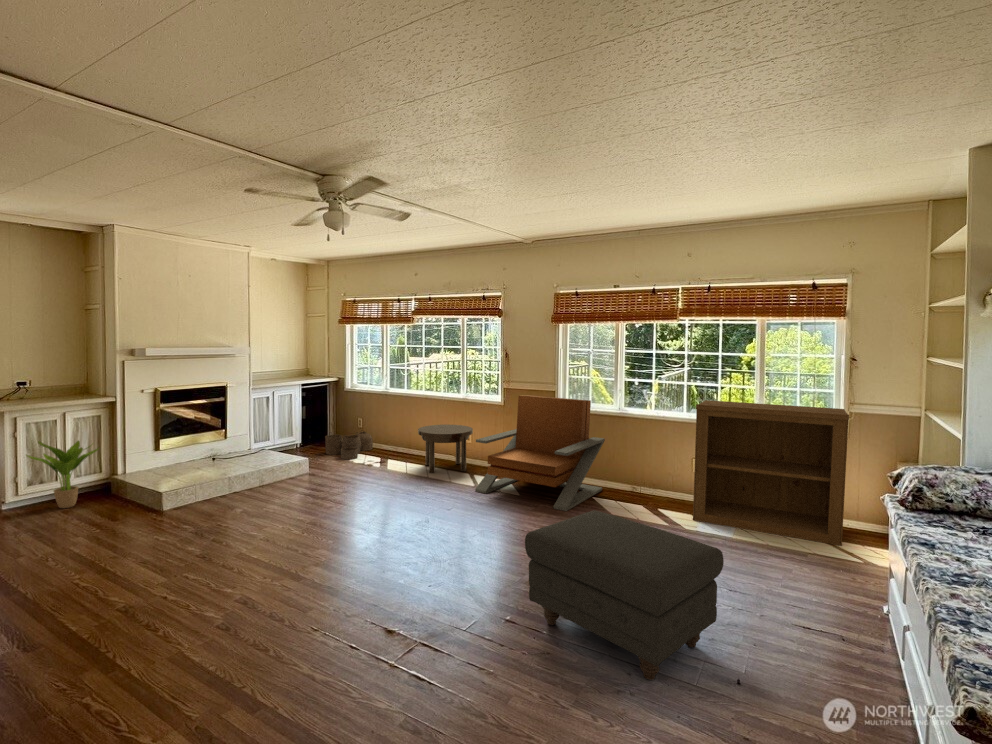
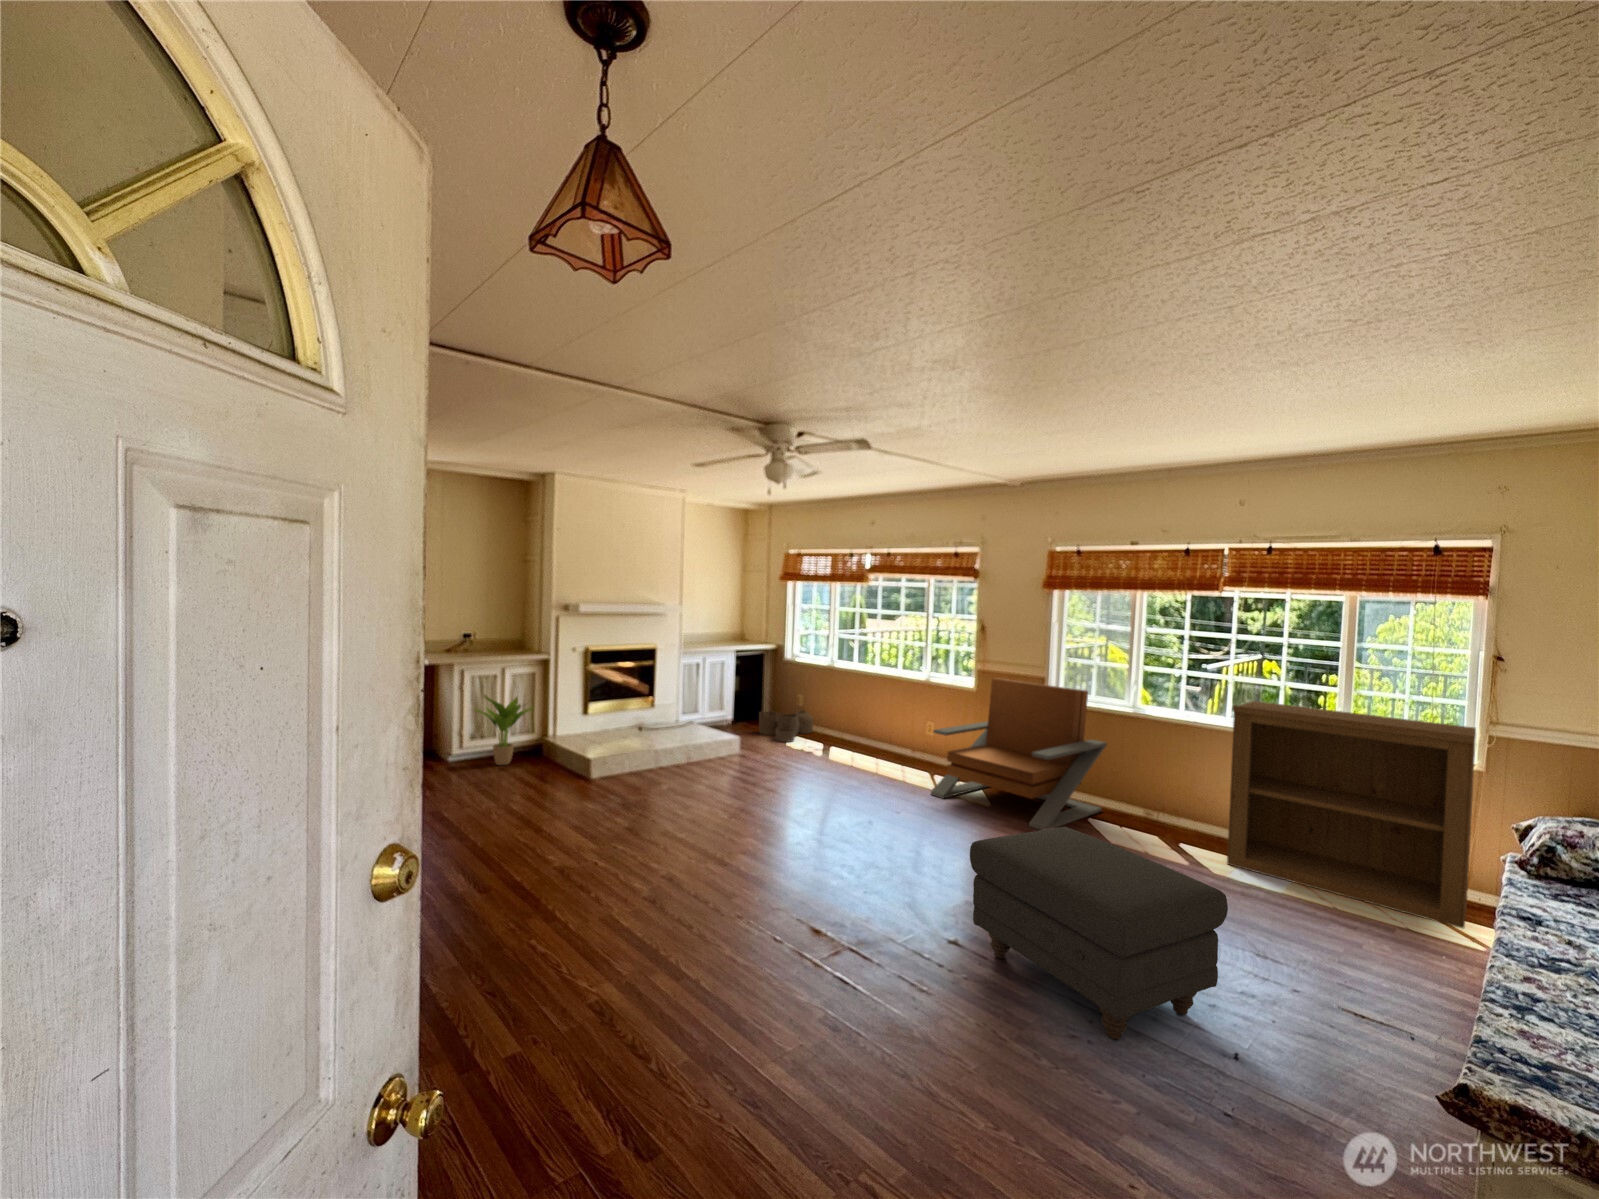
side table: present [418,425,473,473] -> none [866,709,934,769]

